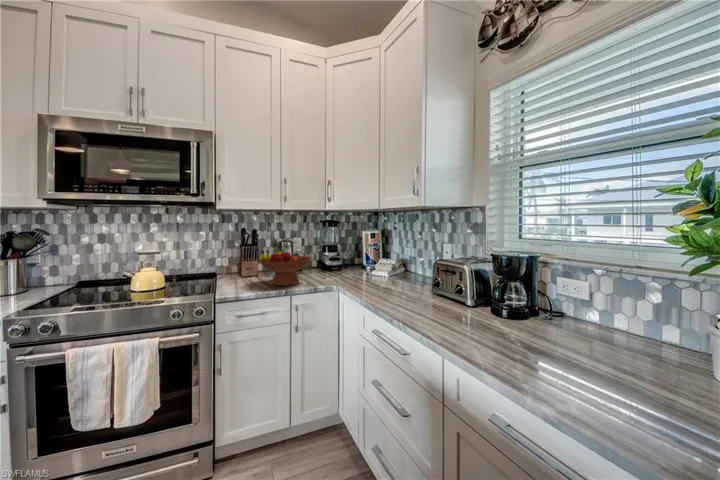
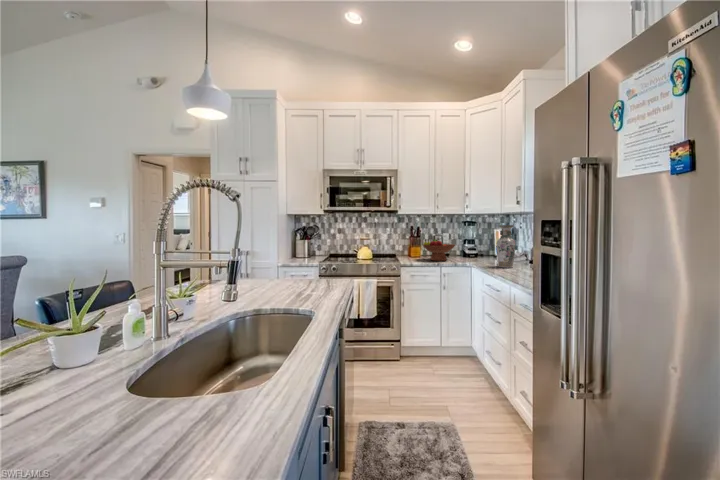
vase: none [378,226,406,295] -> present [497,225,515,268]

